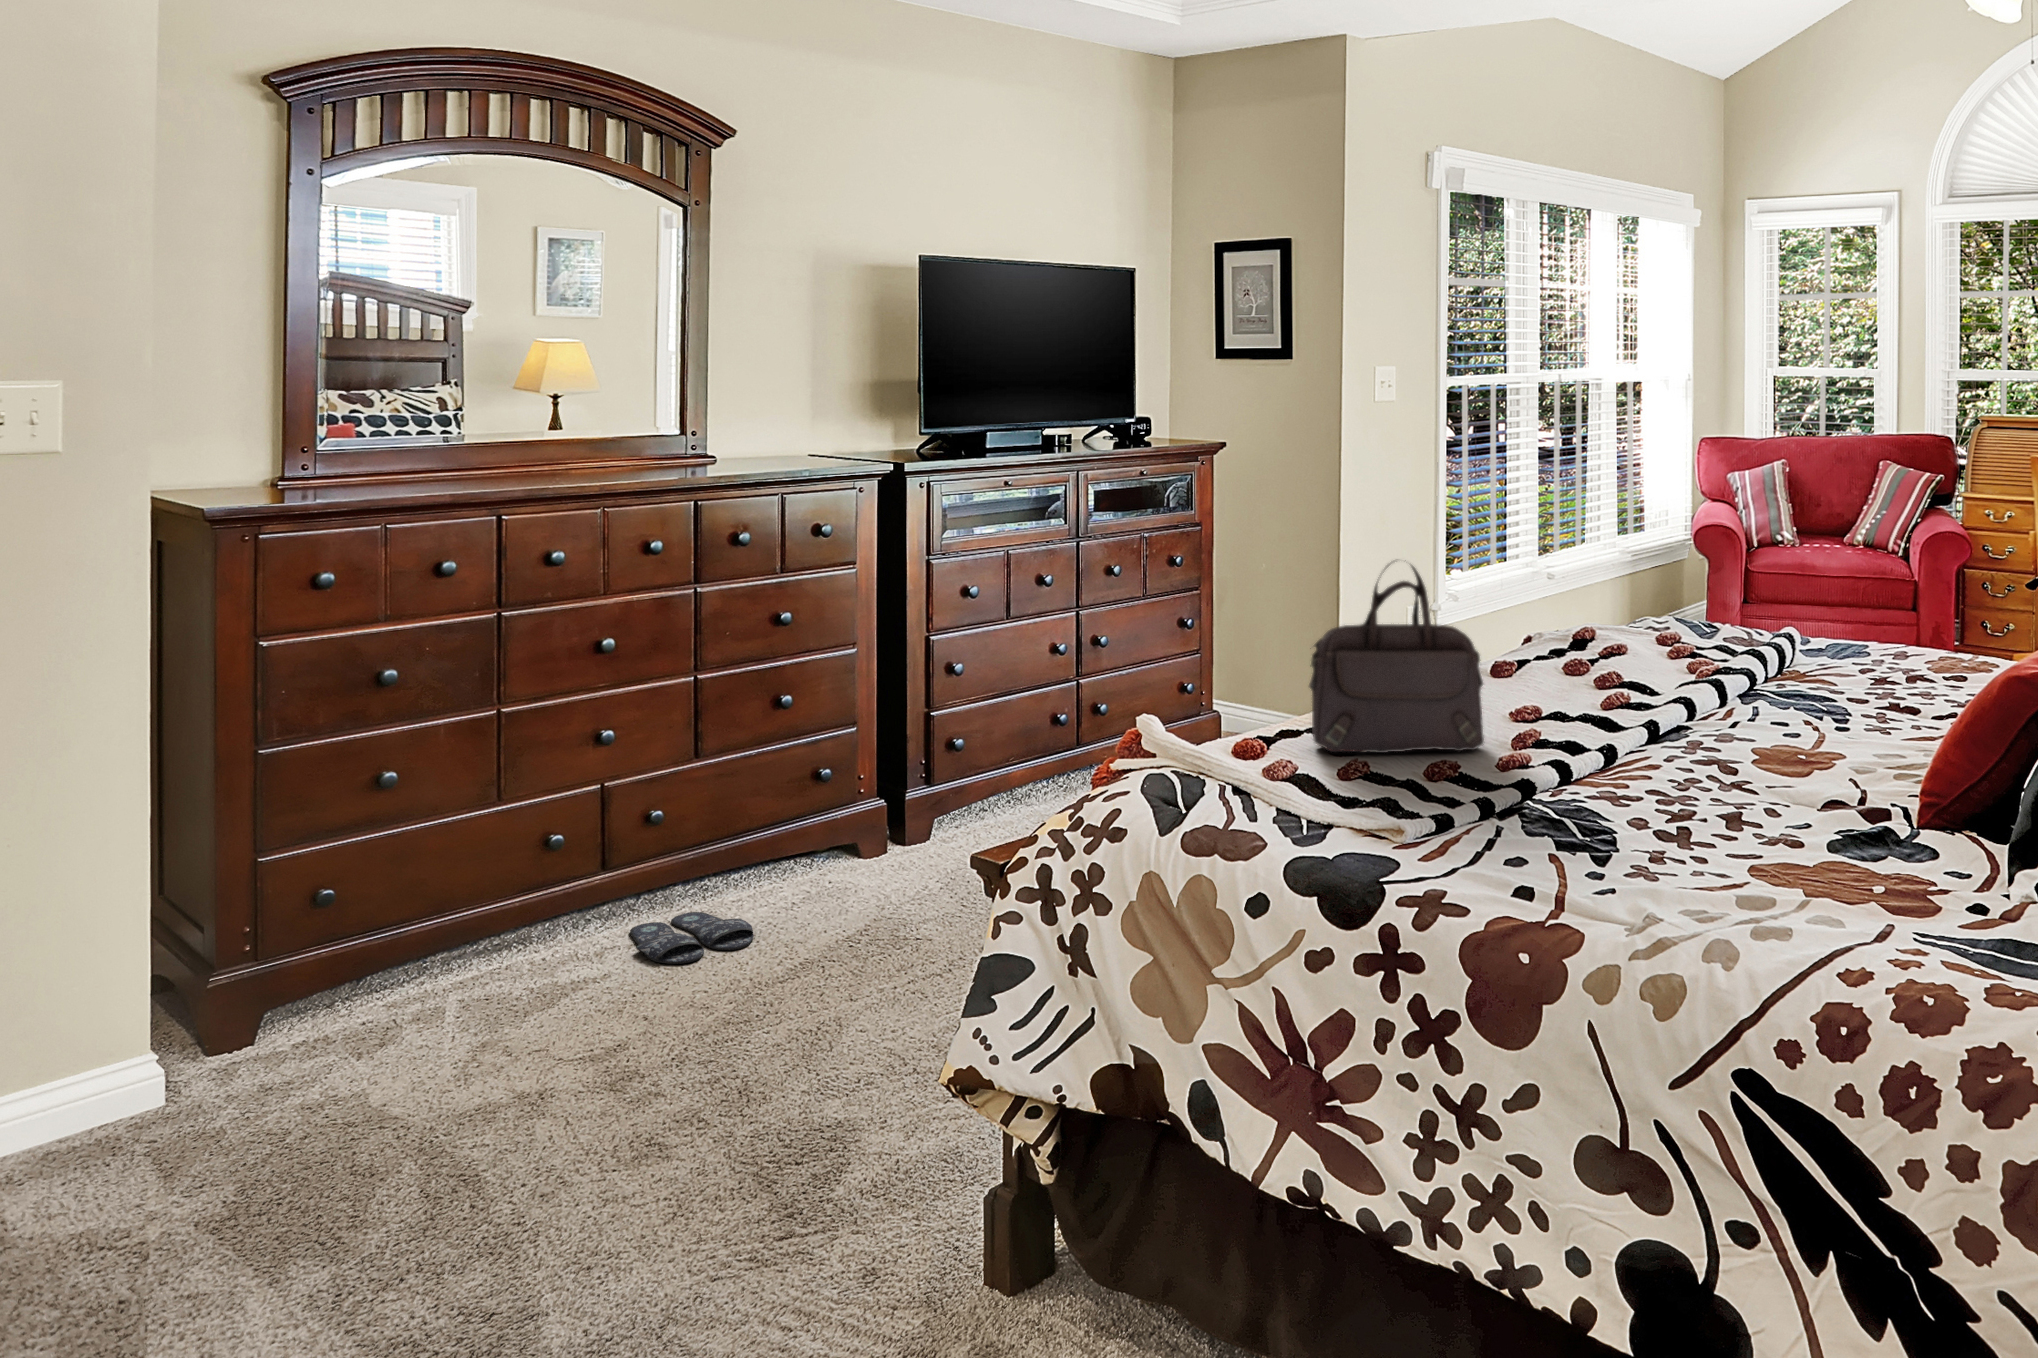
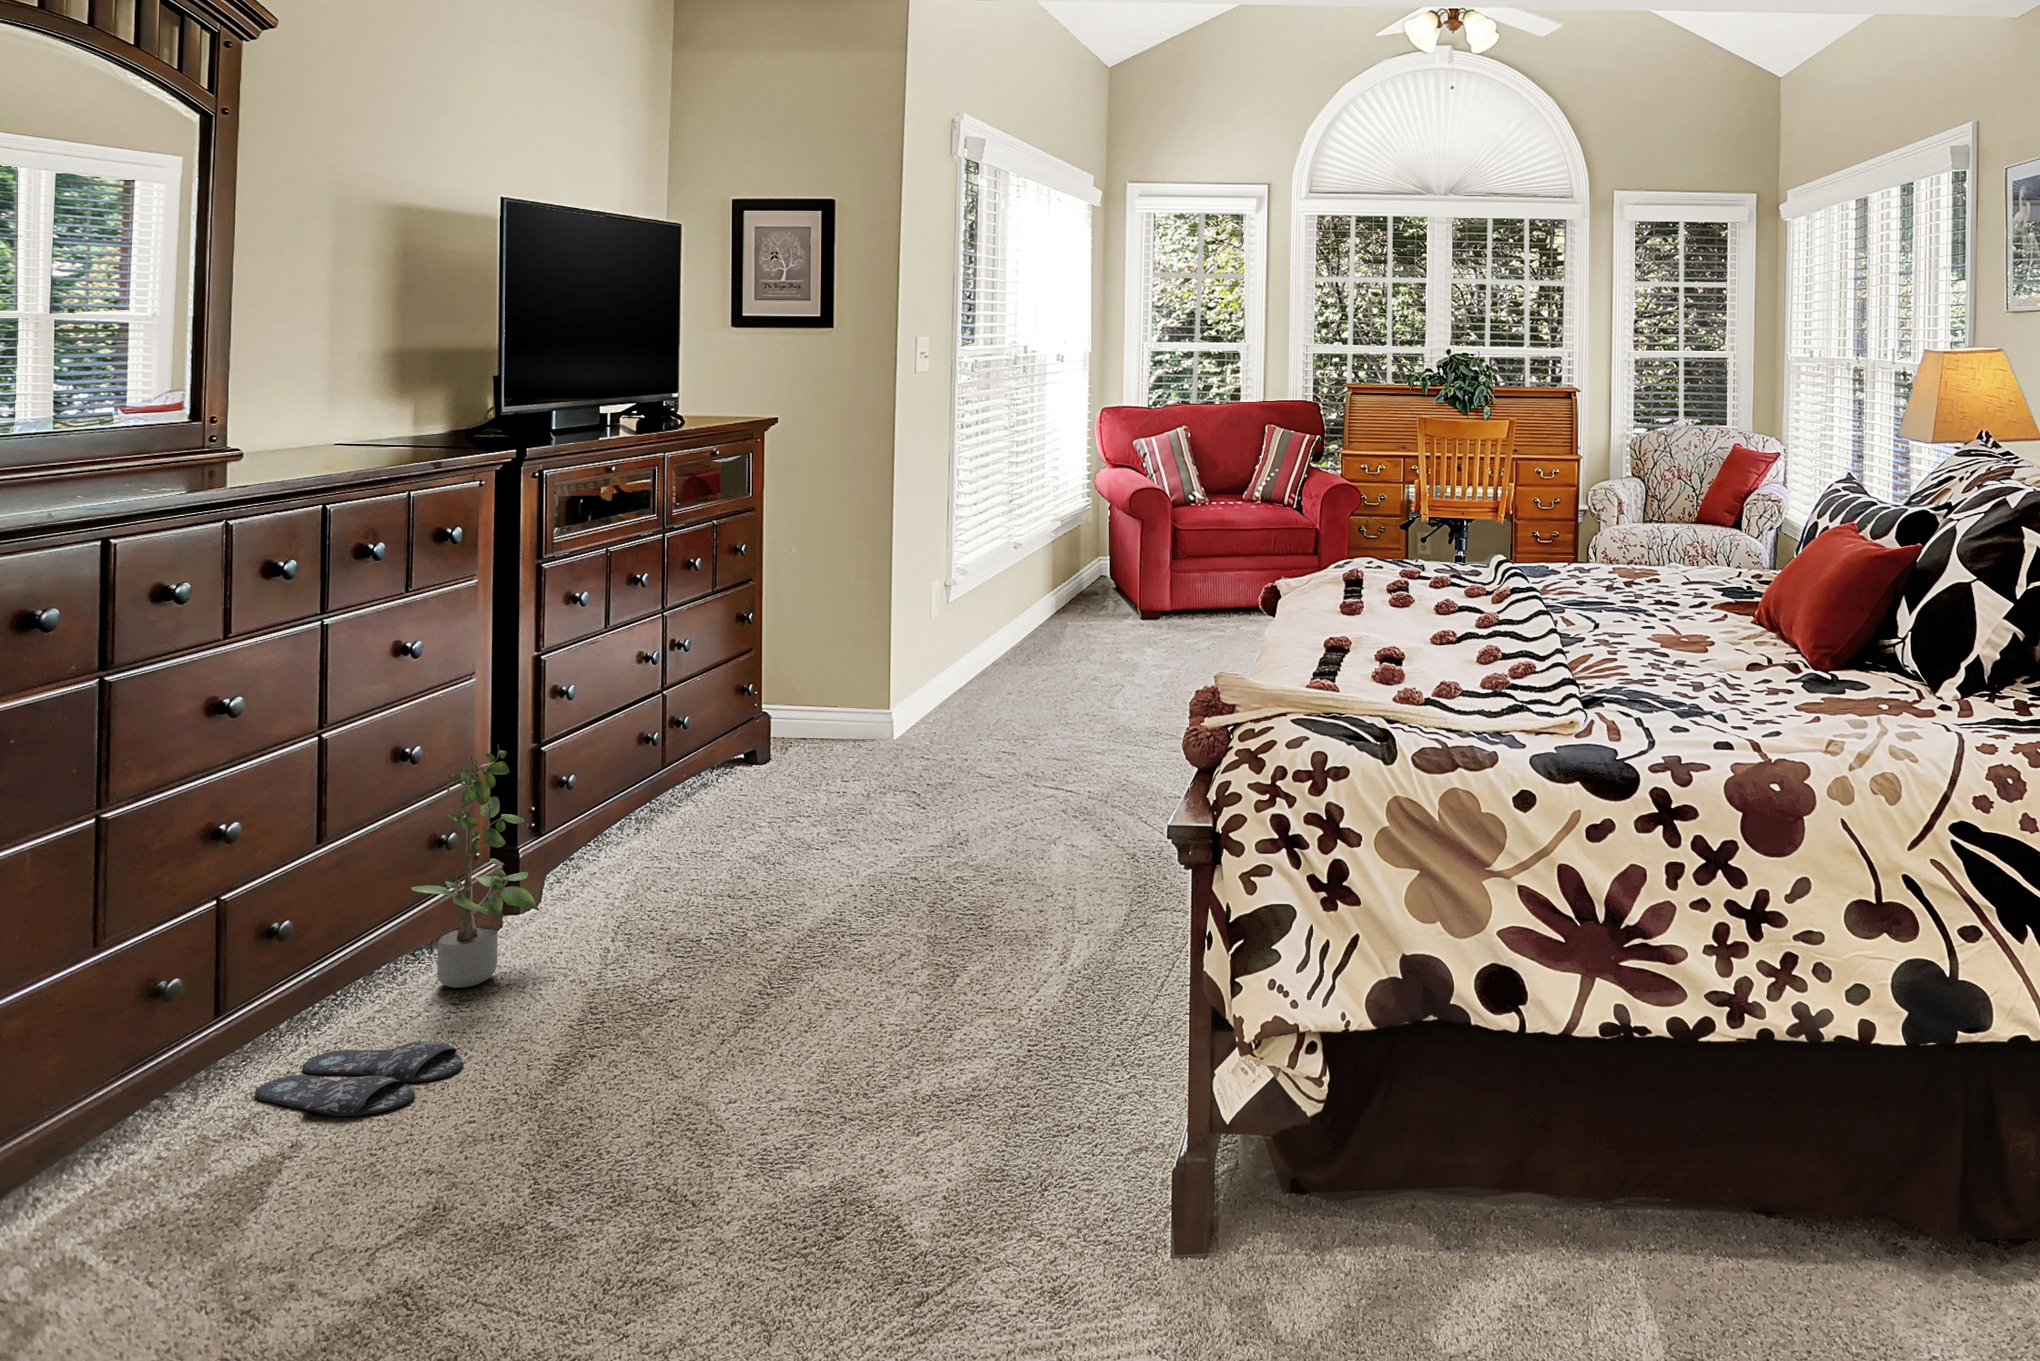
handbag: present [1309,561,1484,753] -> none [1379,498,1502,676]
potted plant: none [781,697,886,887] -> present [411,746,540,988]

